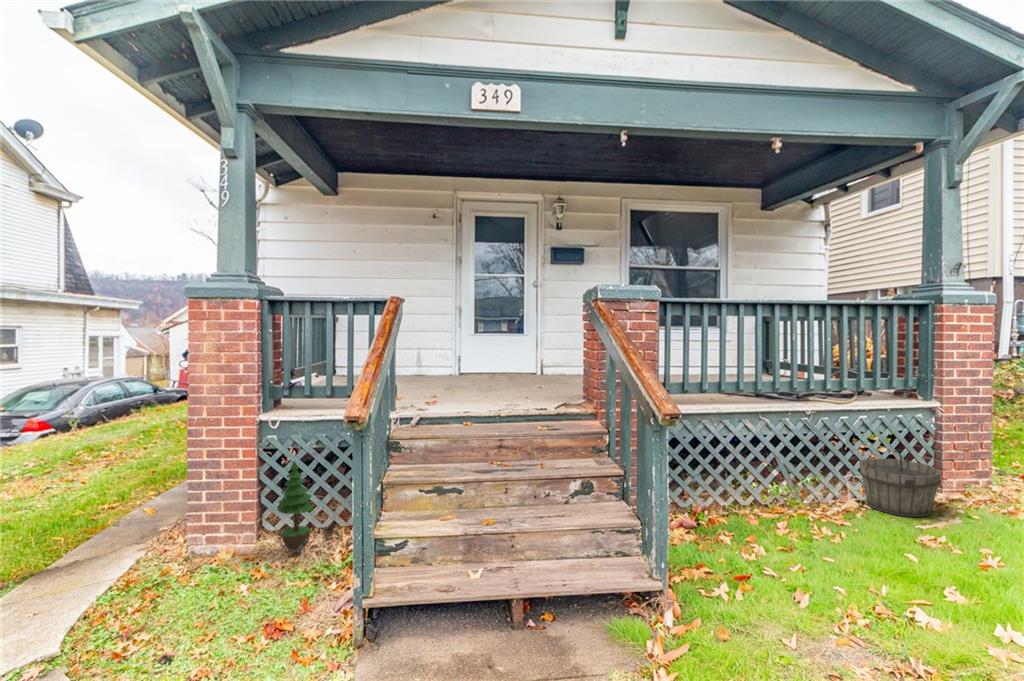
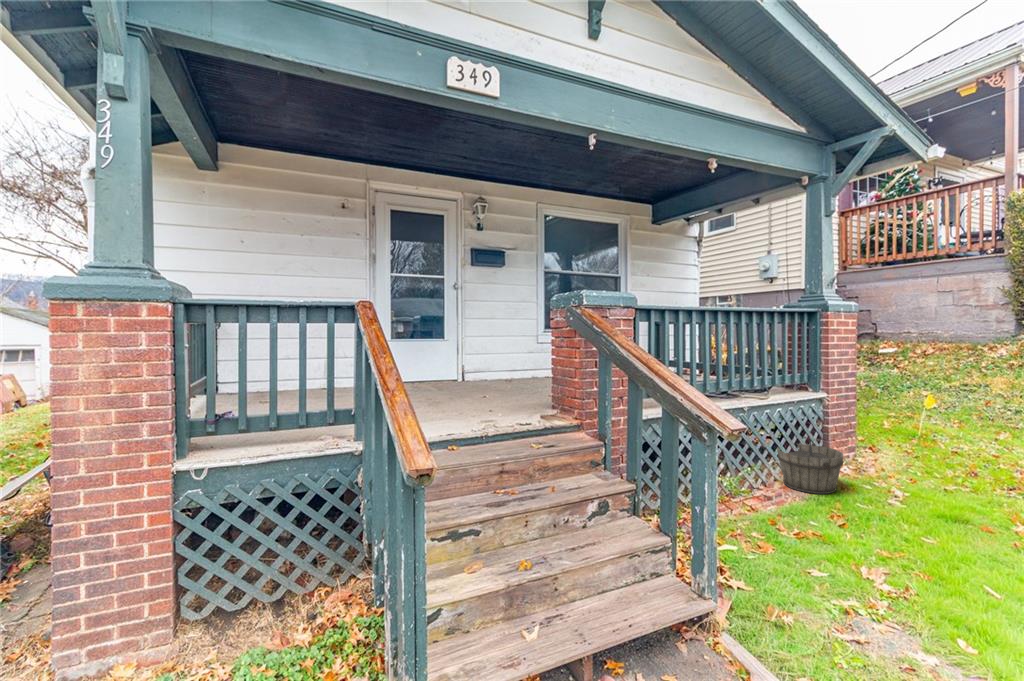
potted tree: present [278,461,313,553] -> none [210,519,263,646]

